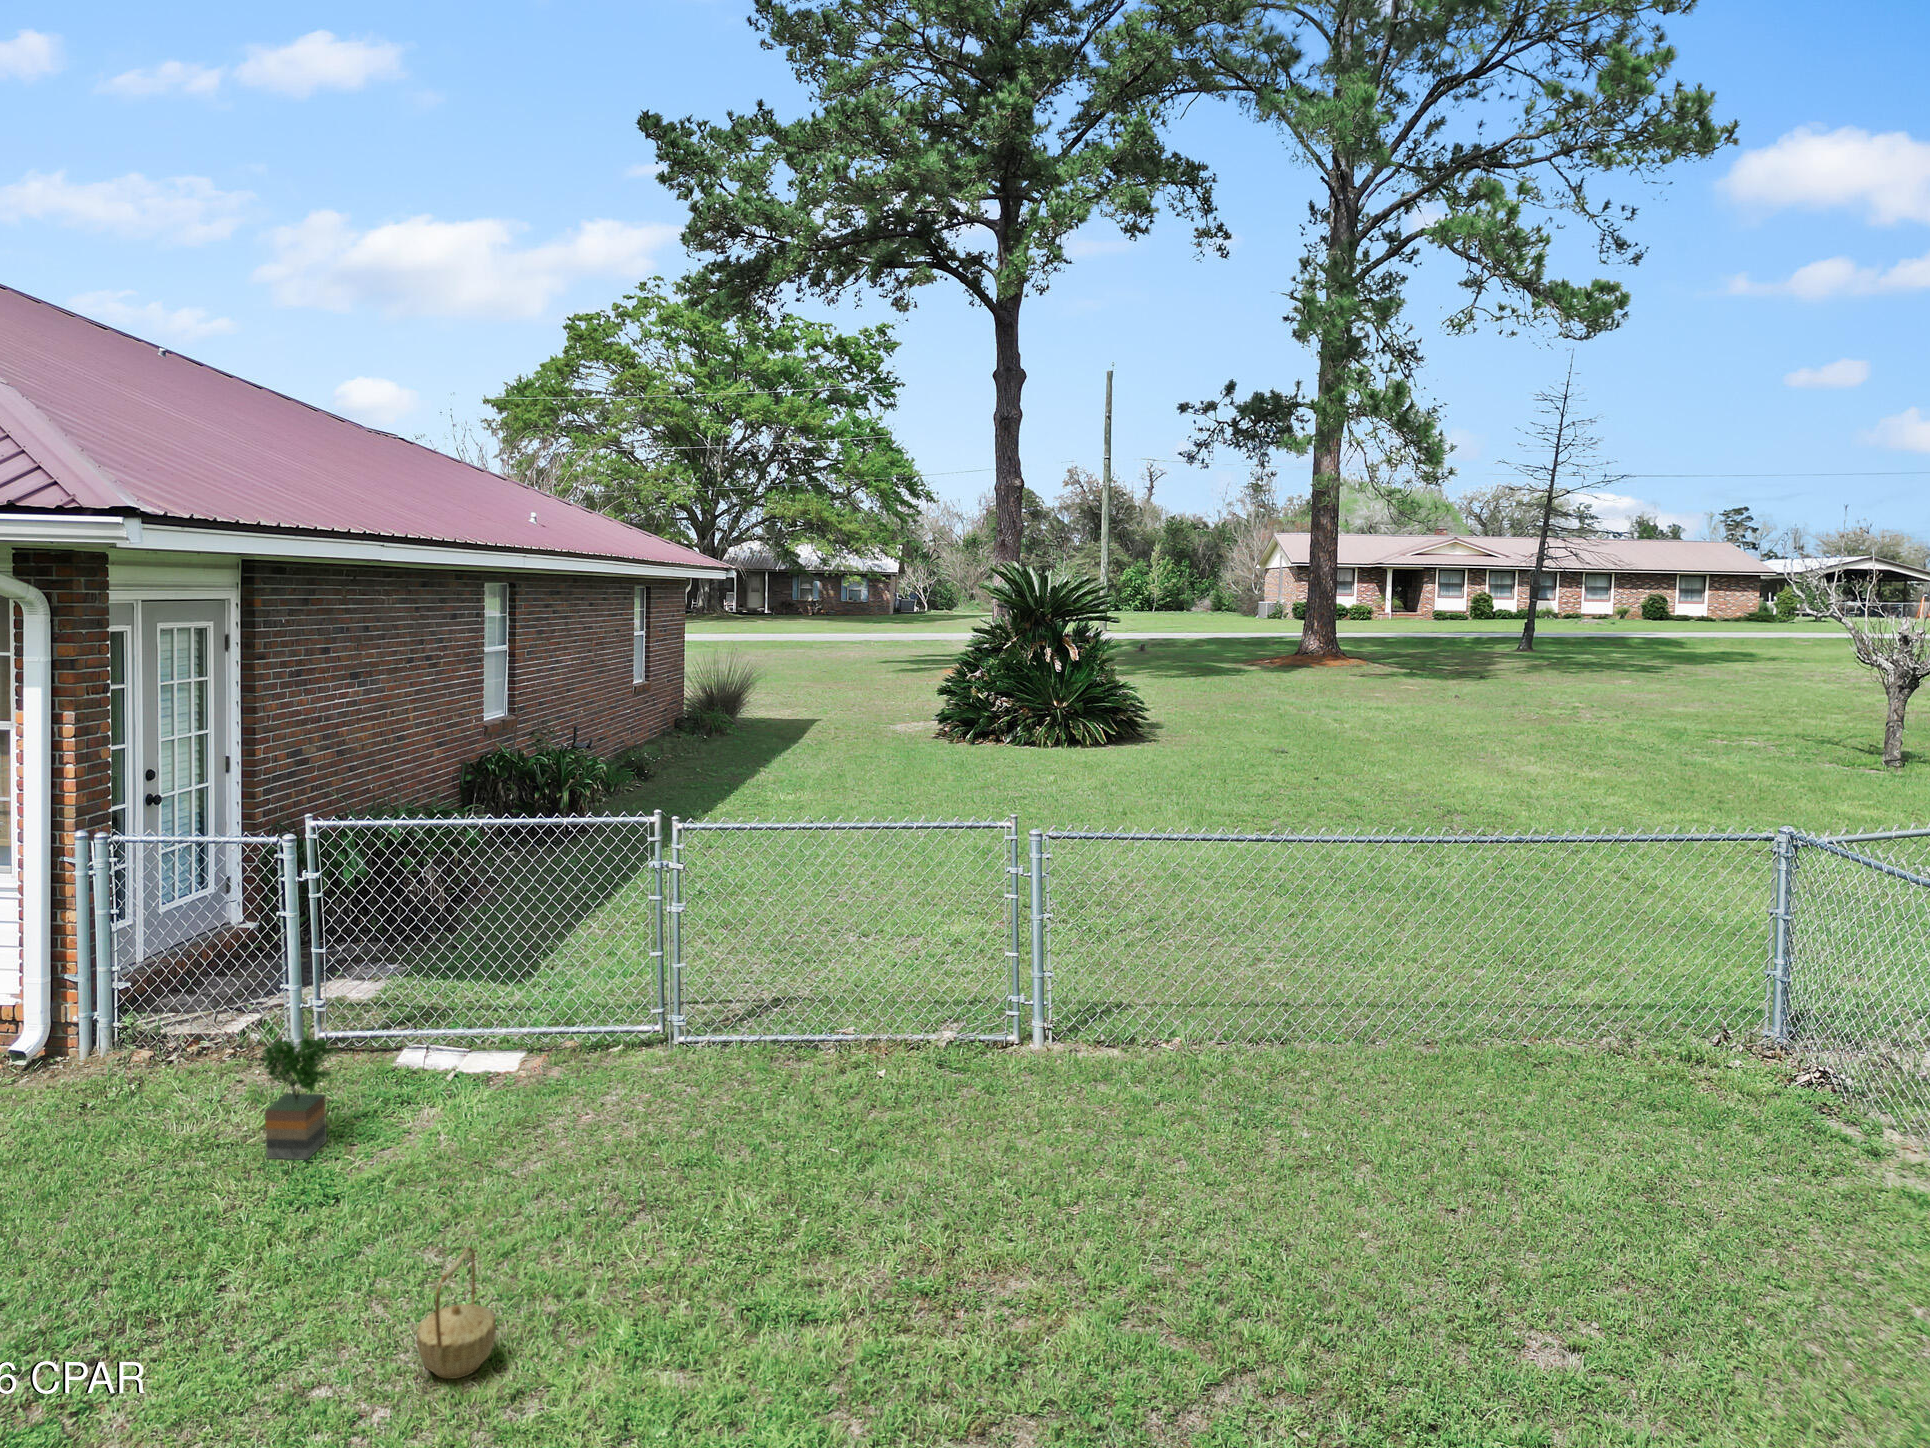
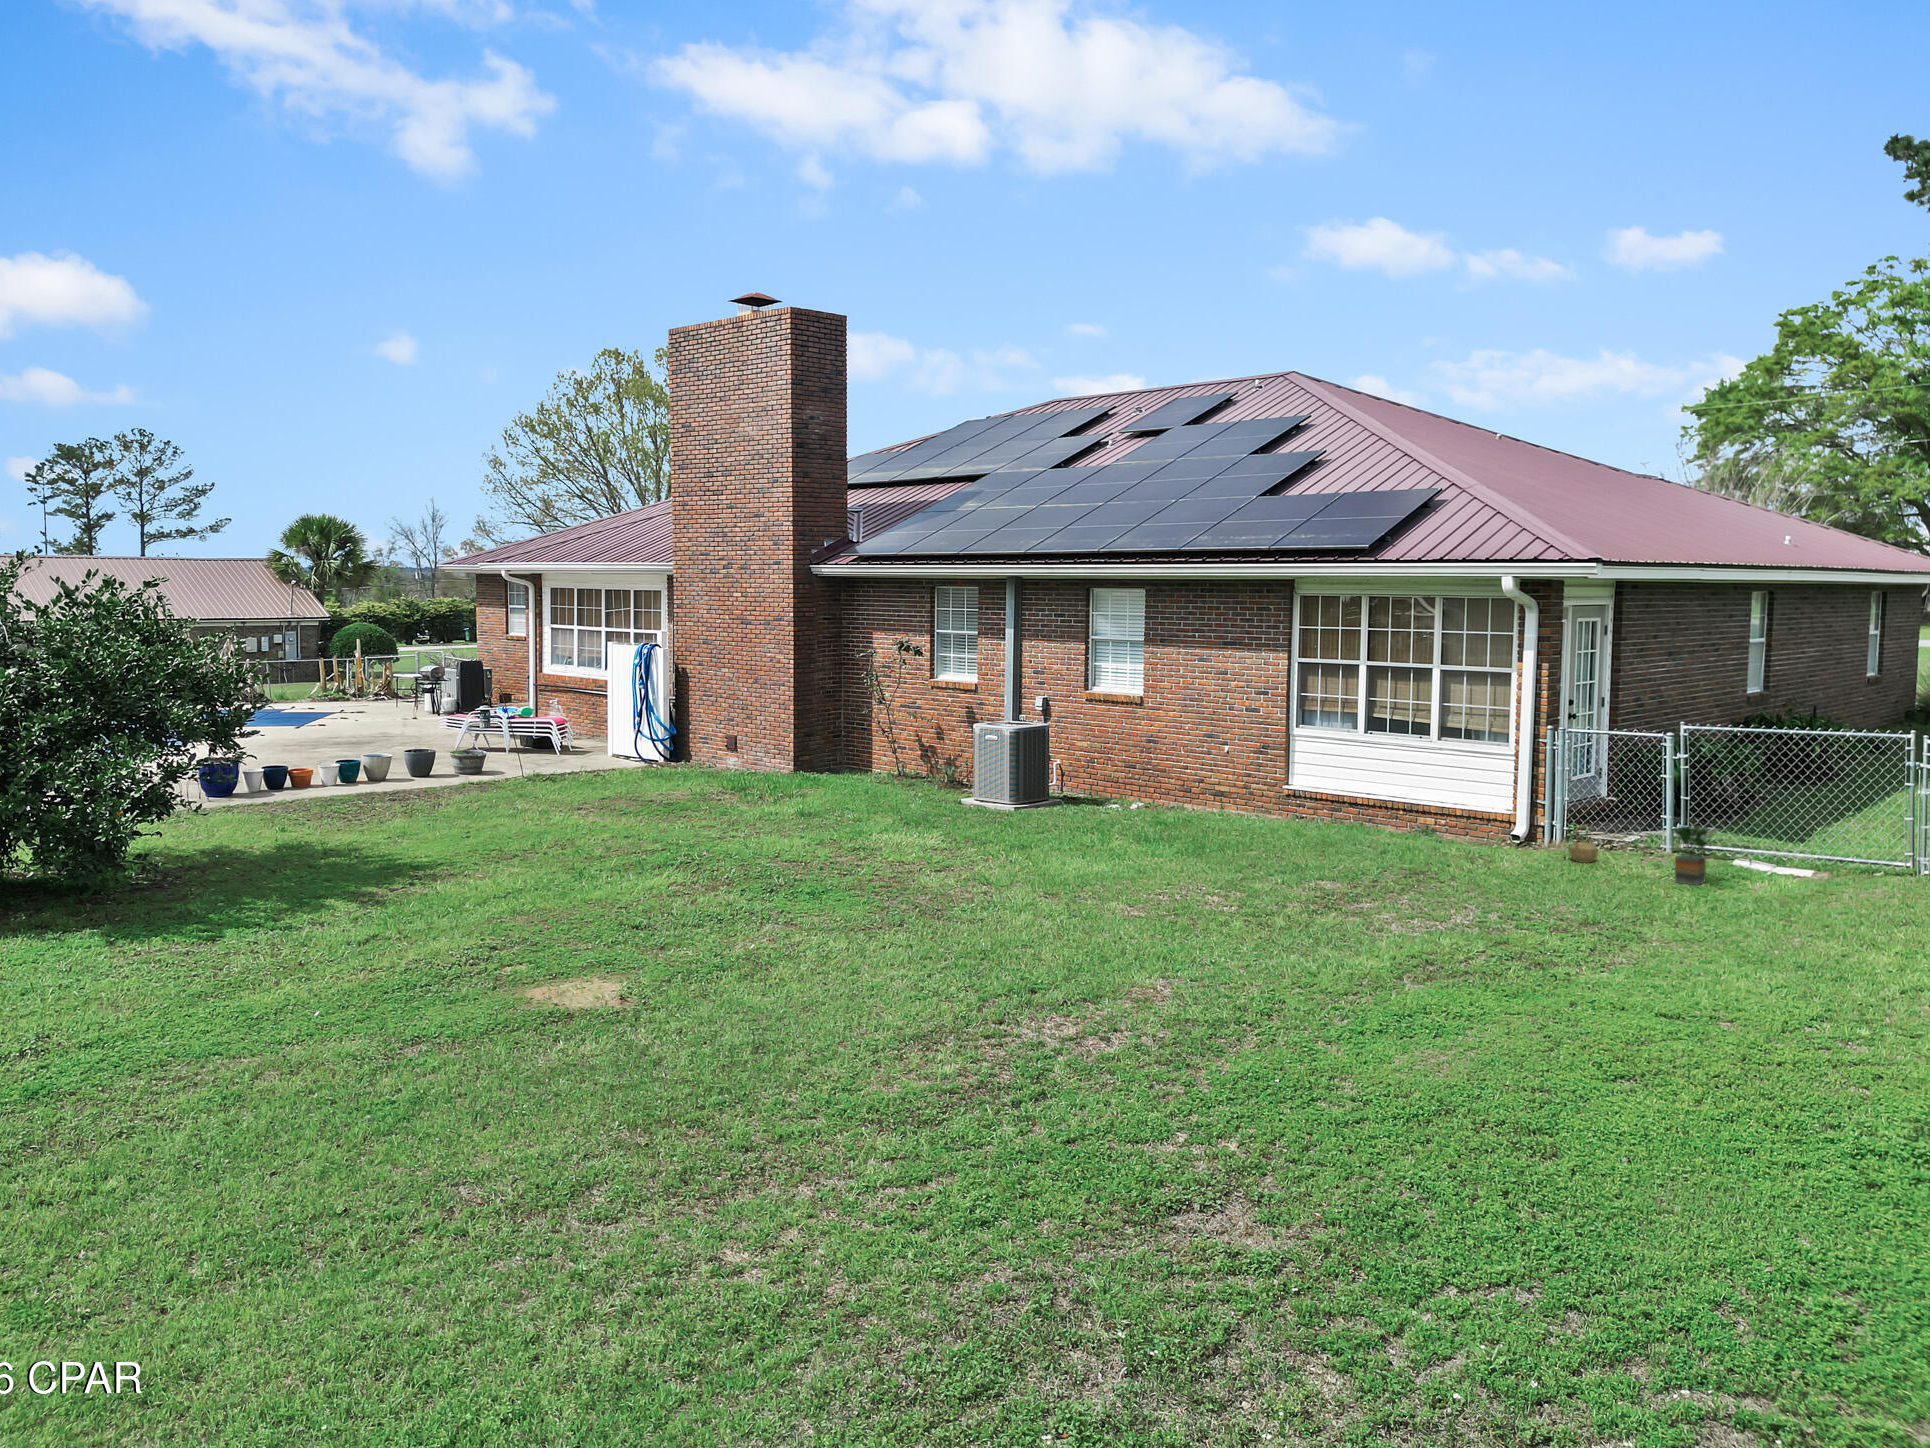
basket: present [417,1247,496,1379] -> present [1569,825,1598,863]

